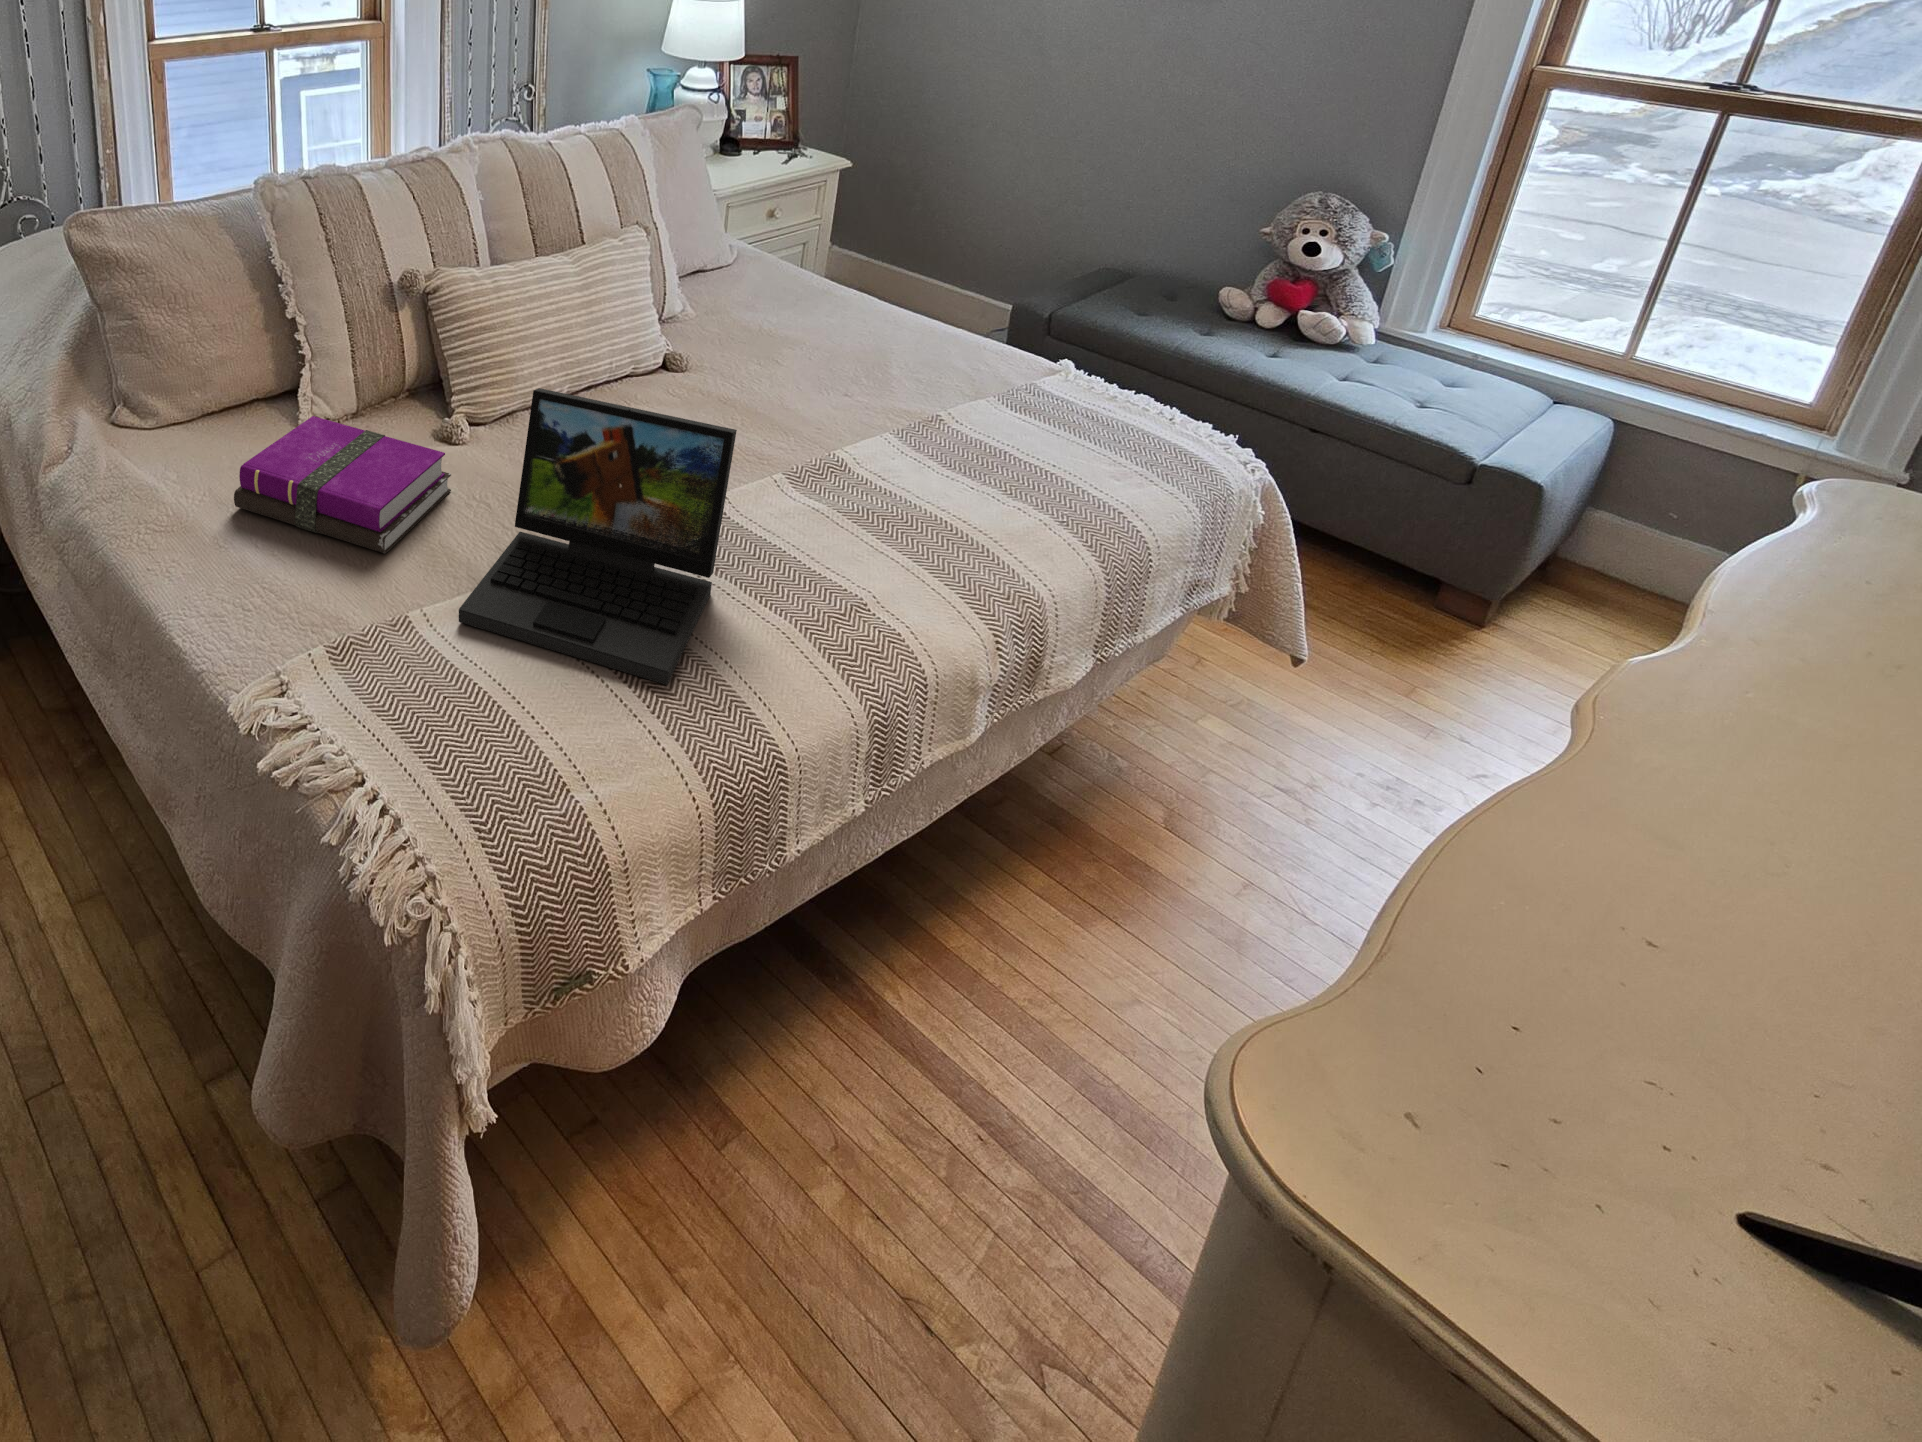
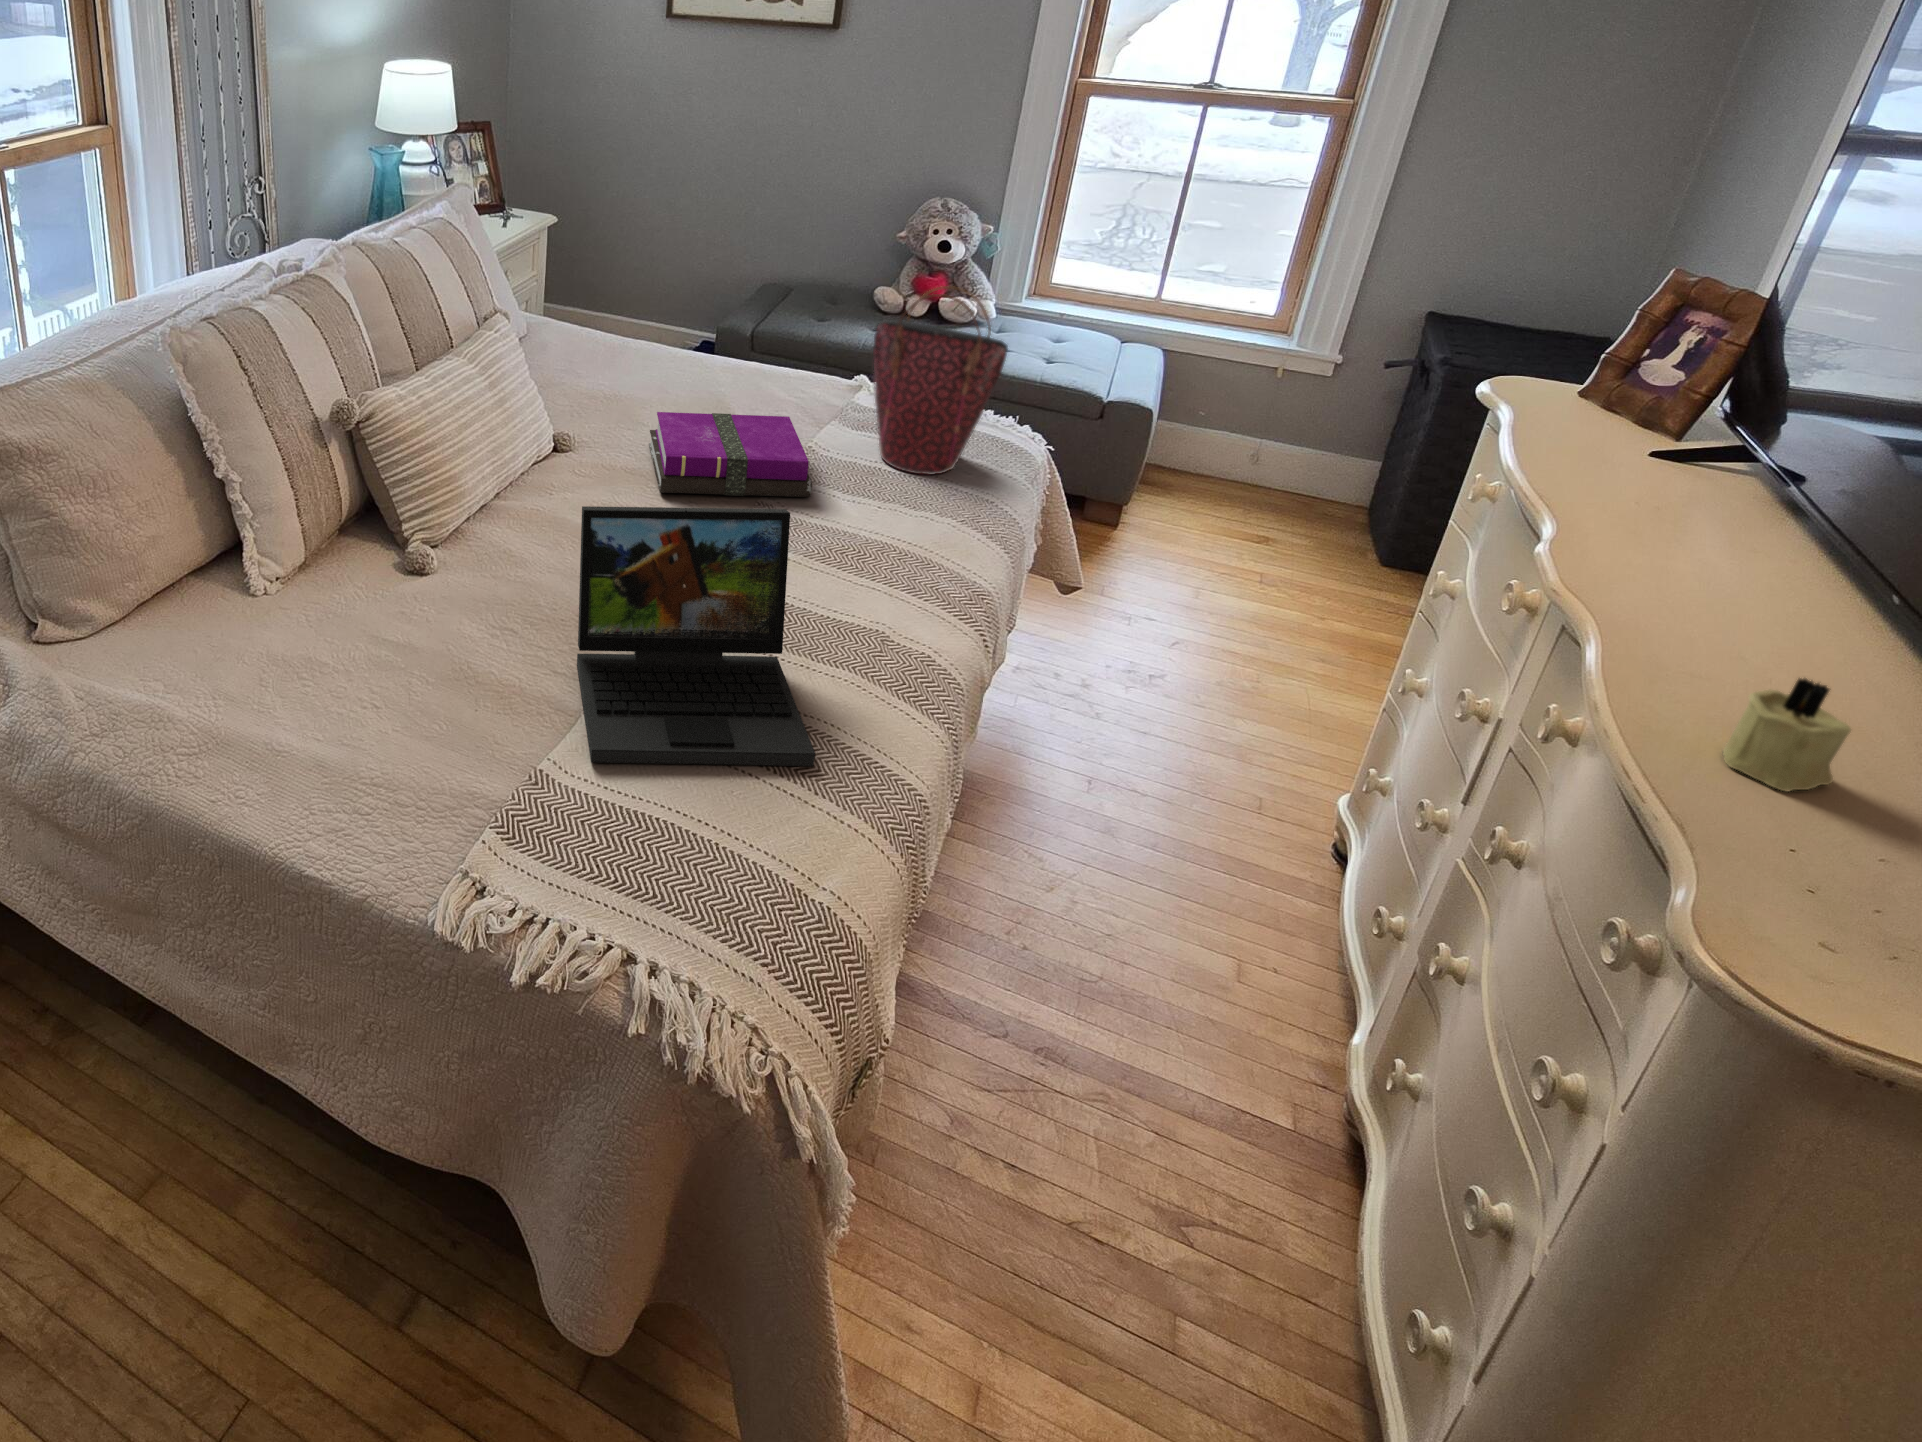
handbag: none [1015,254,1164,465] -> present [873,286,1008,475]
notebook: present [234,416,451,553] -> present [649,412,812,497]
candle: none [1612,845,1799,1013] -> present [1723,678,1851,792]

